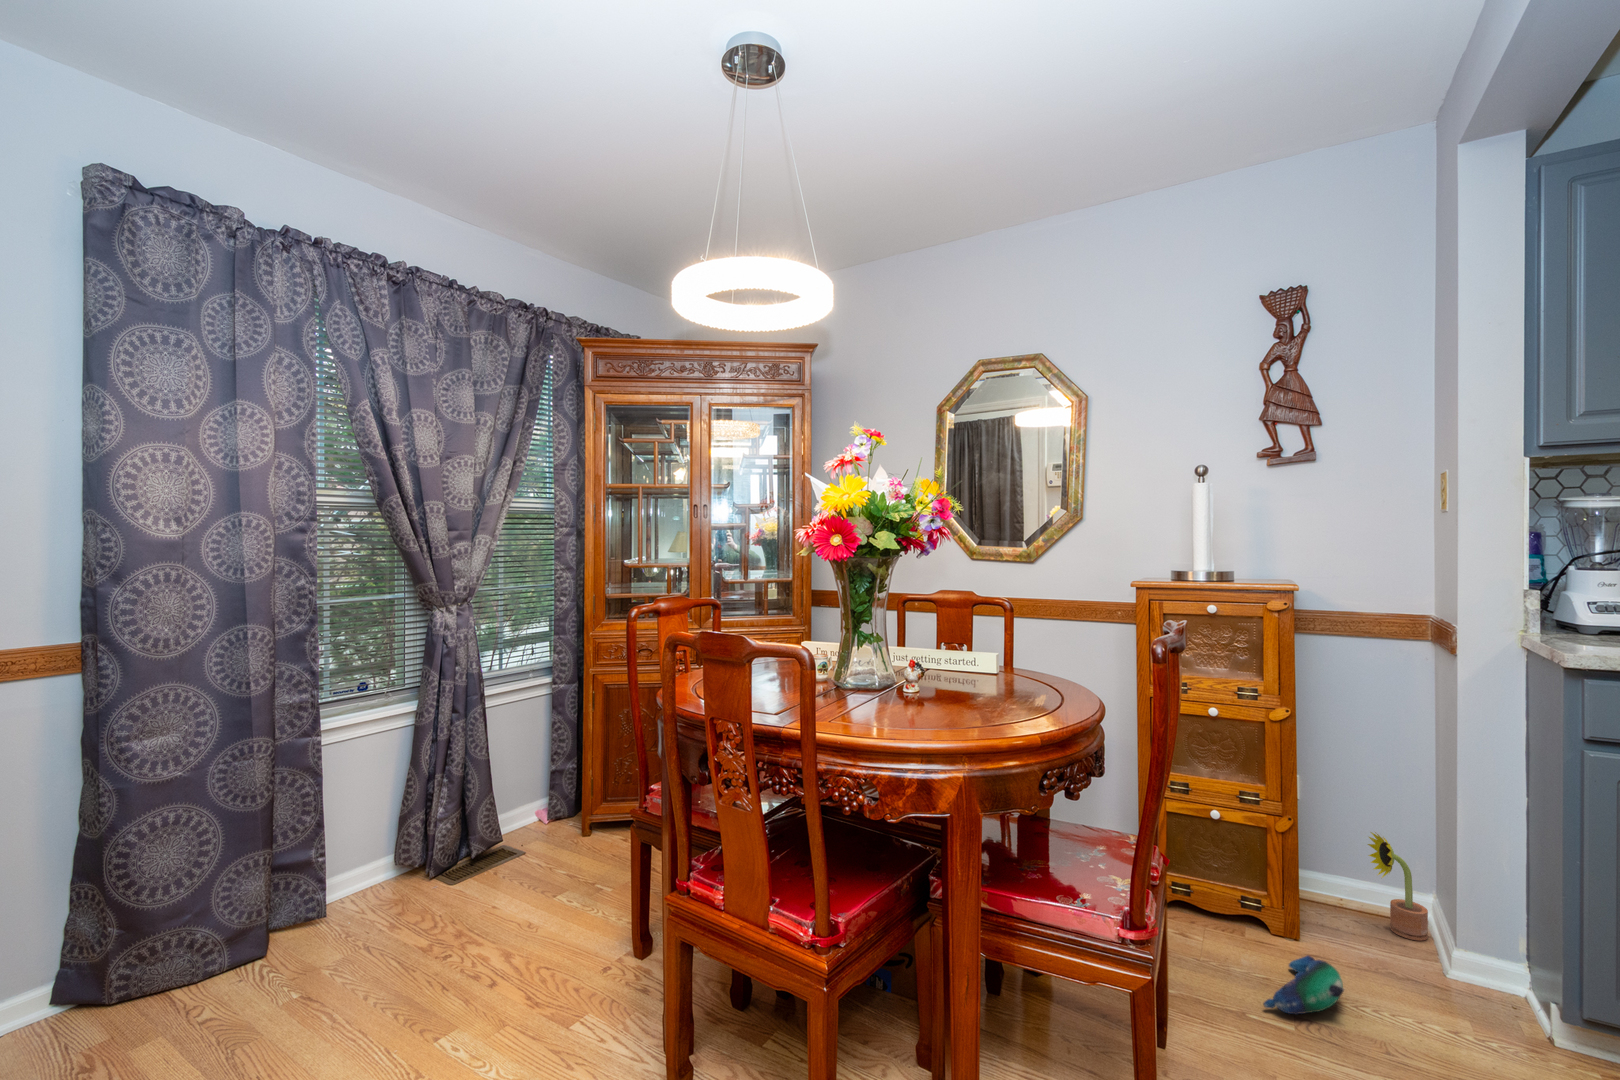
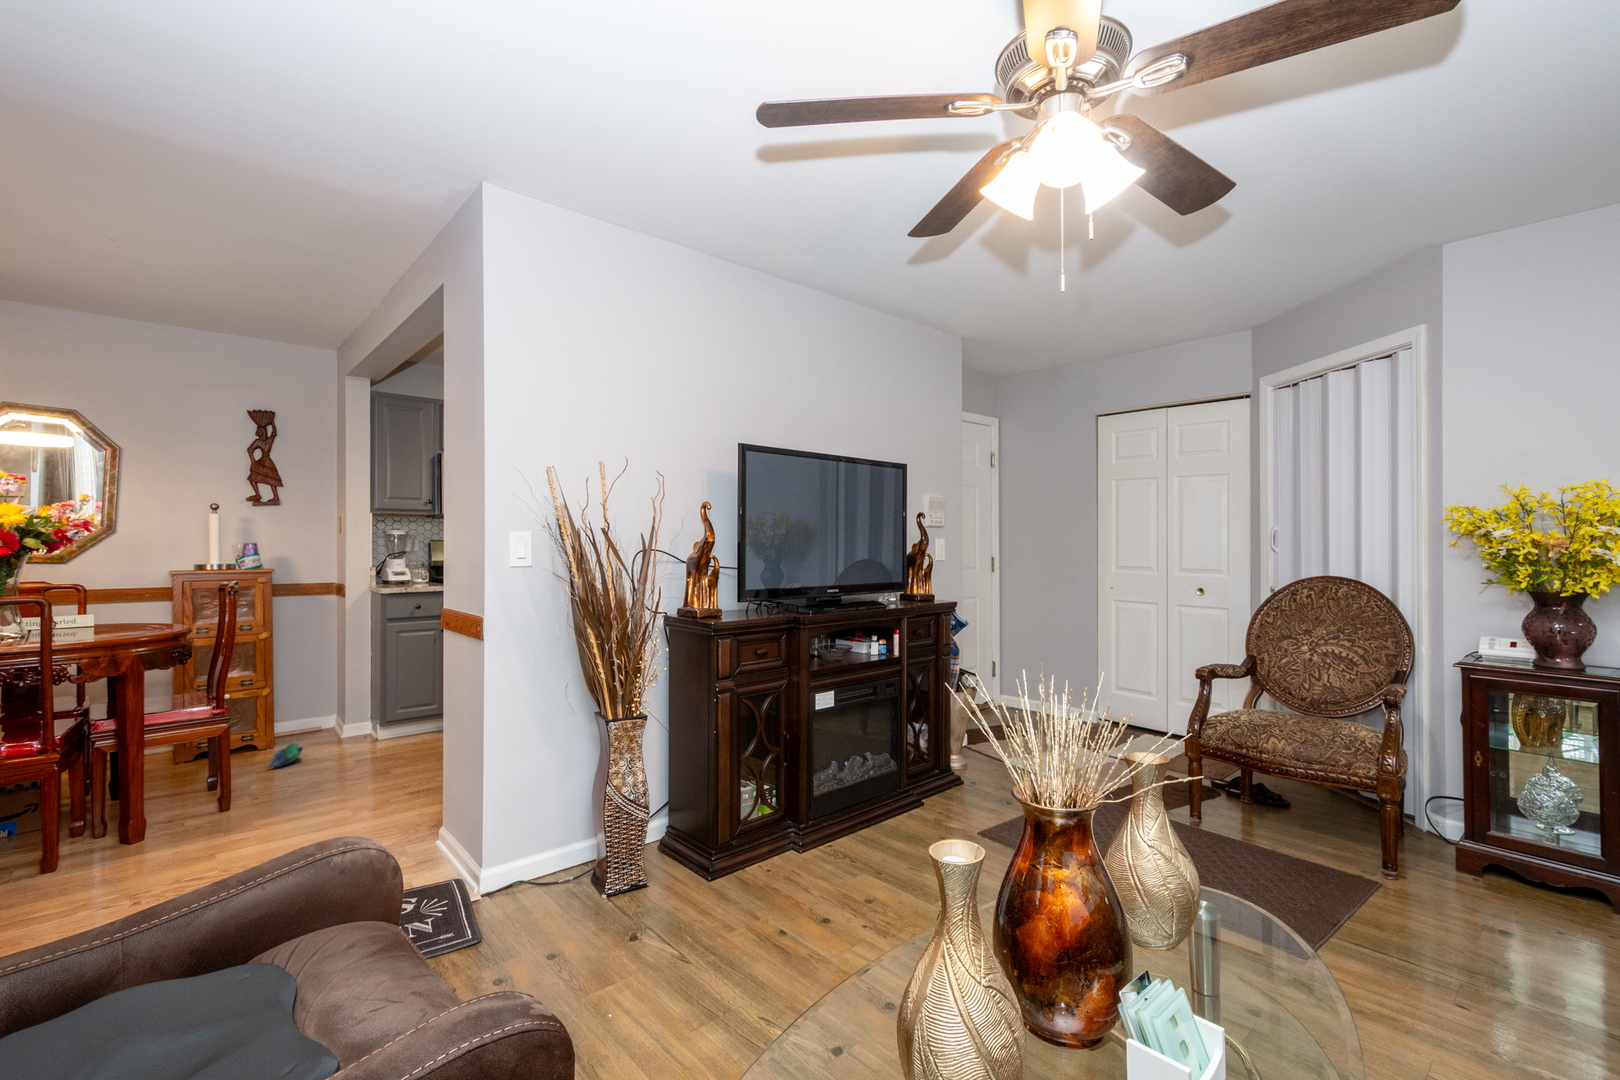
decorative plant: present [1368,832,1428,941] -> none [304,689,332,736]

